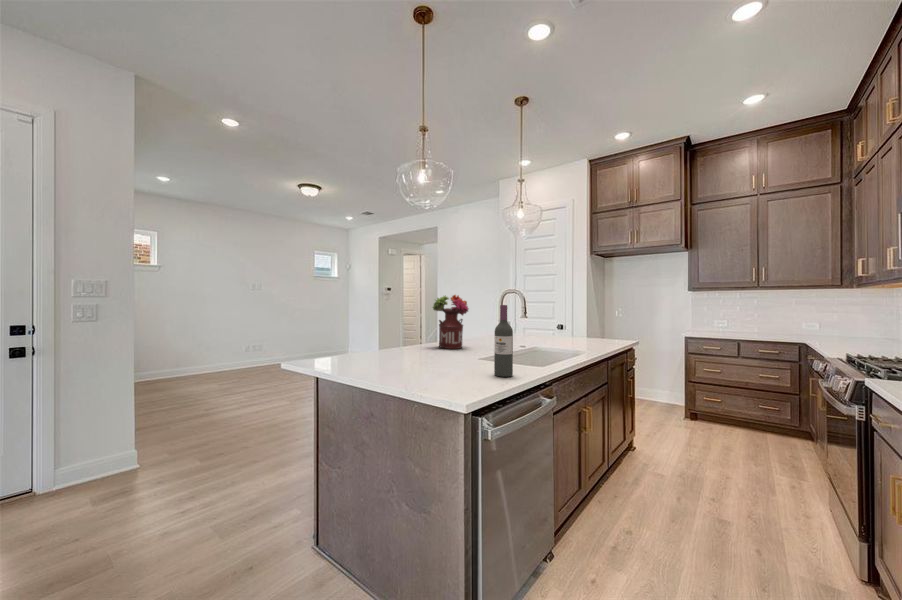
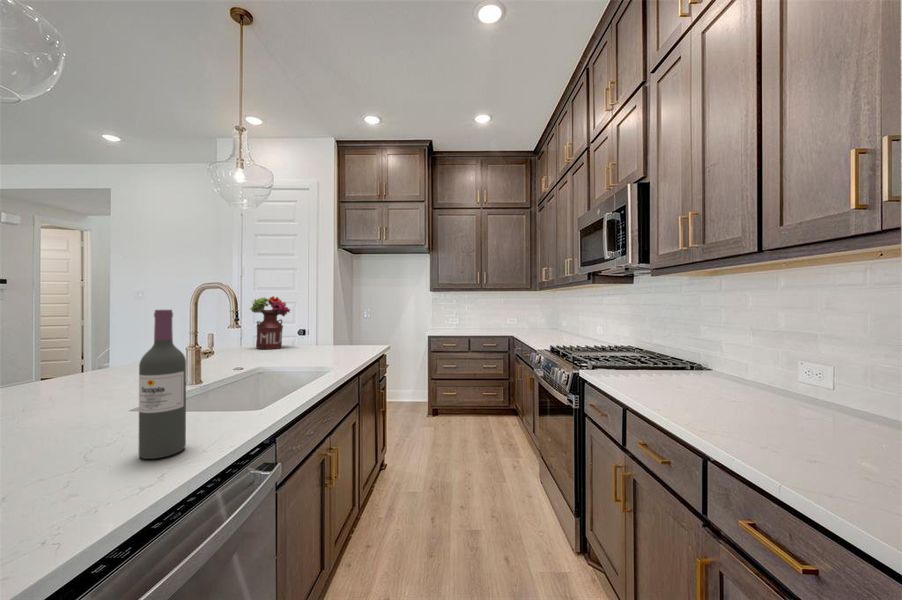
flower arrangement: present [433,295,469,349] -> present [250,296,290,349]

